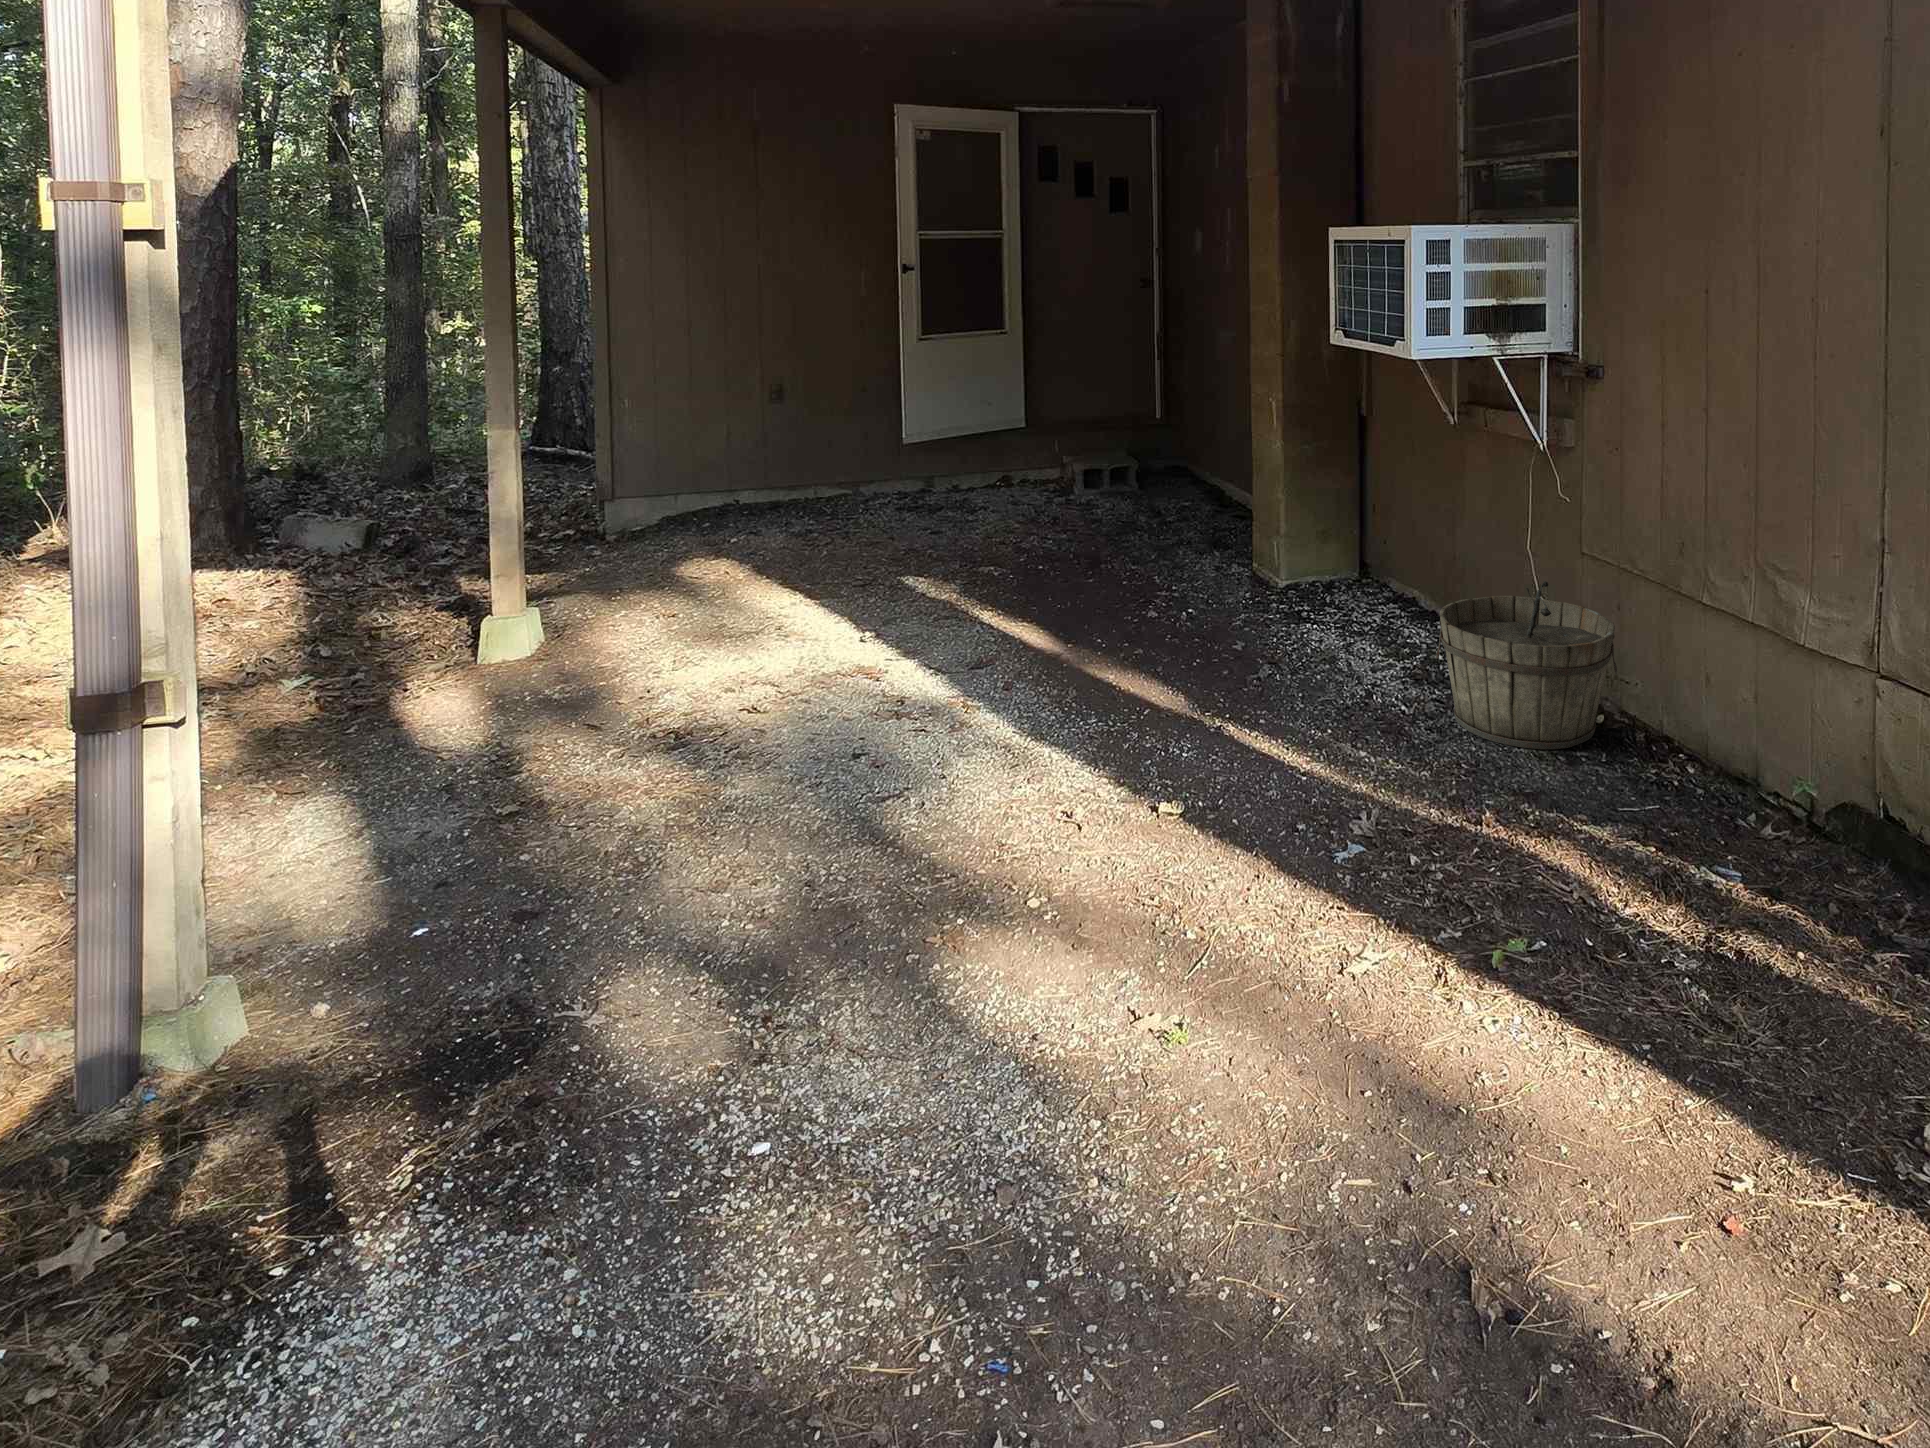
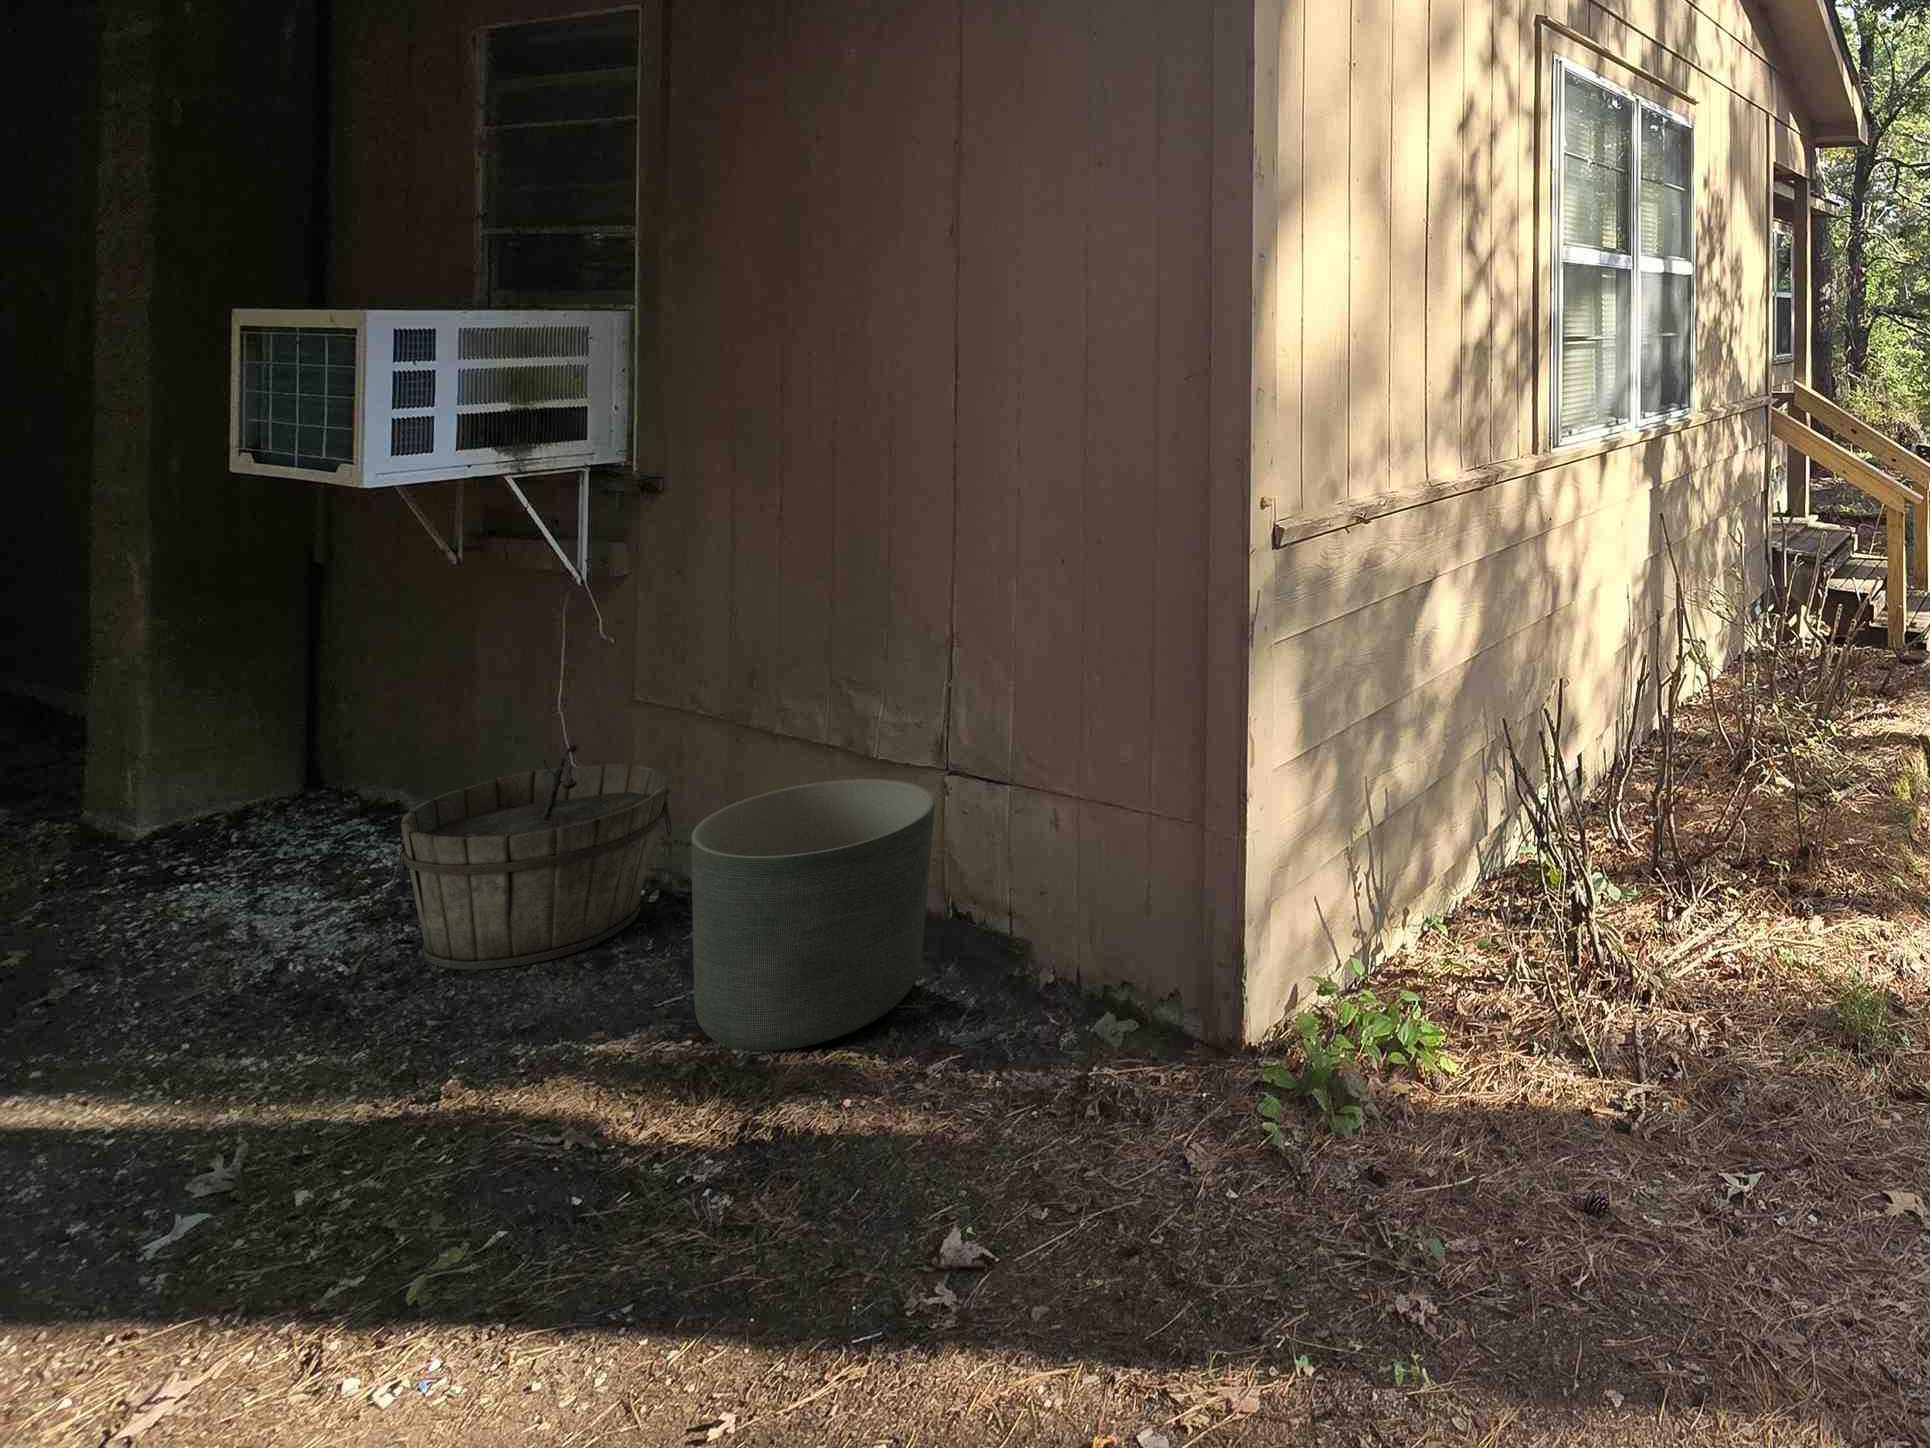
planter: none [1656,657,1871,898] -> present [691,779,935,1051]

